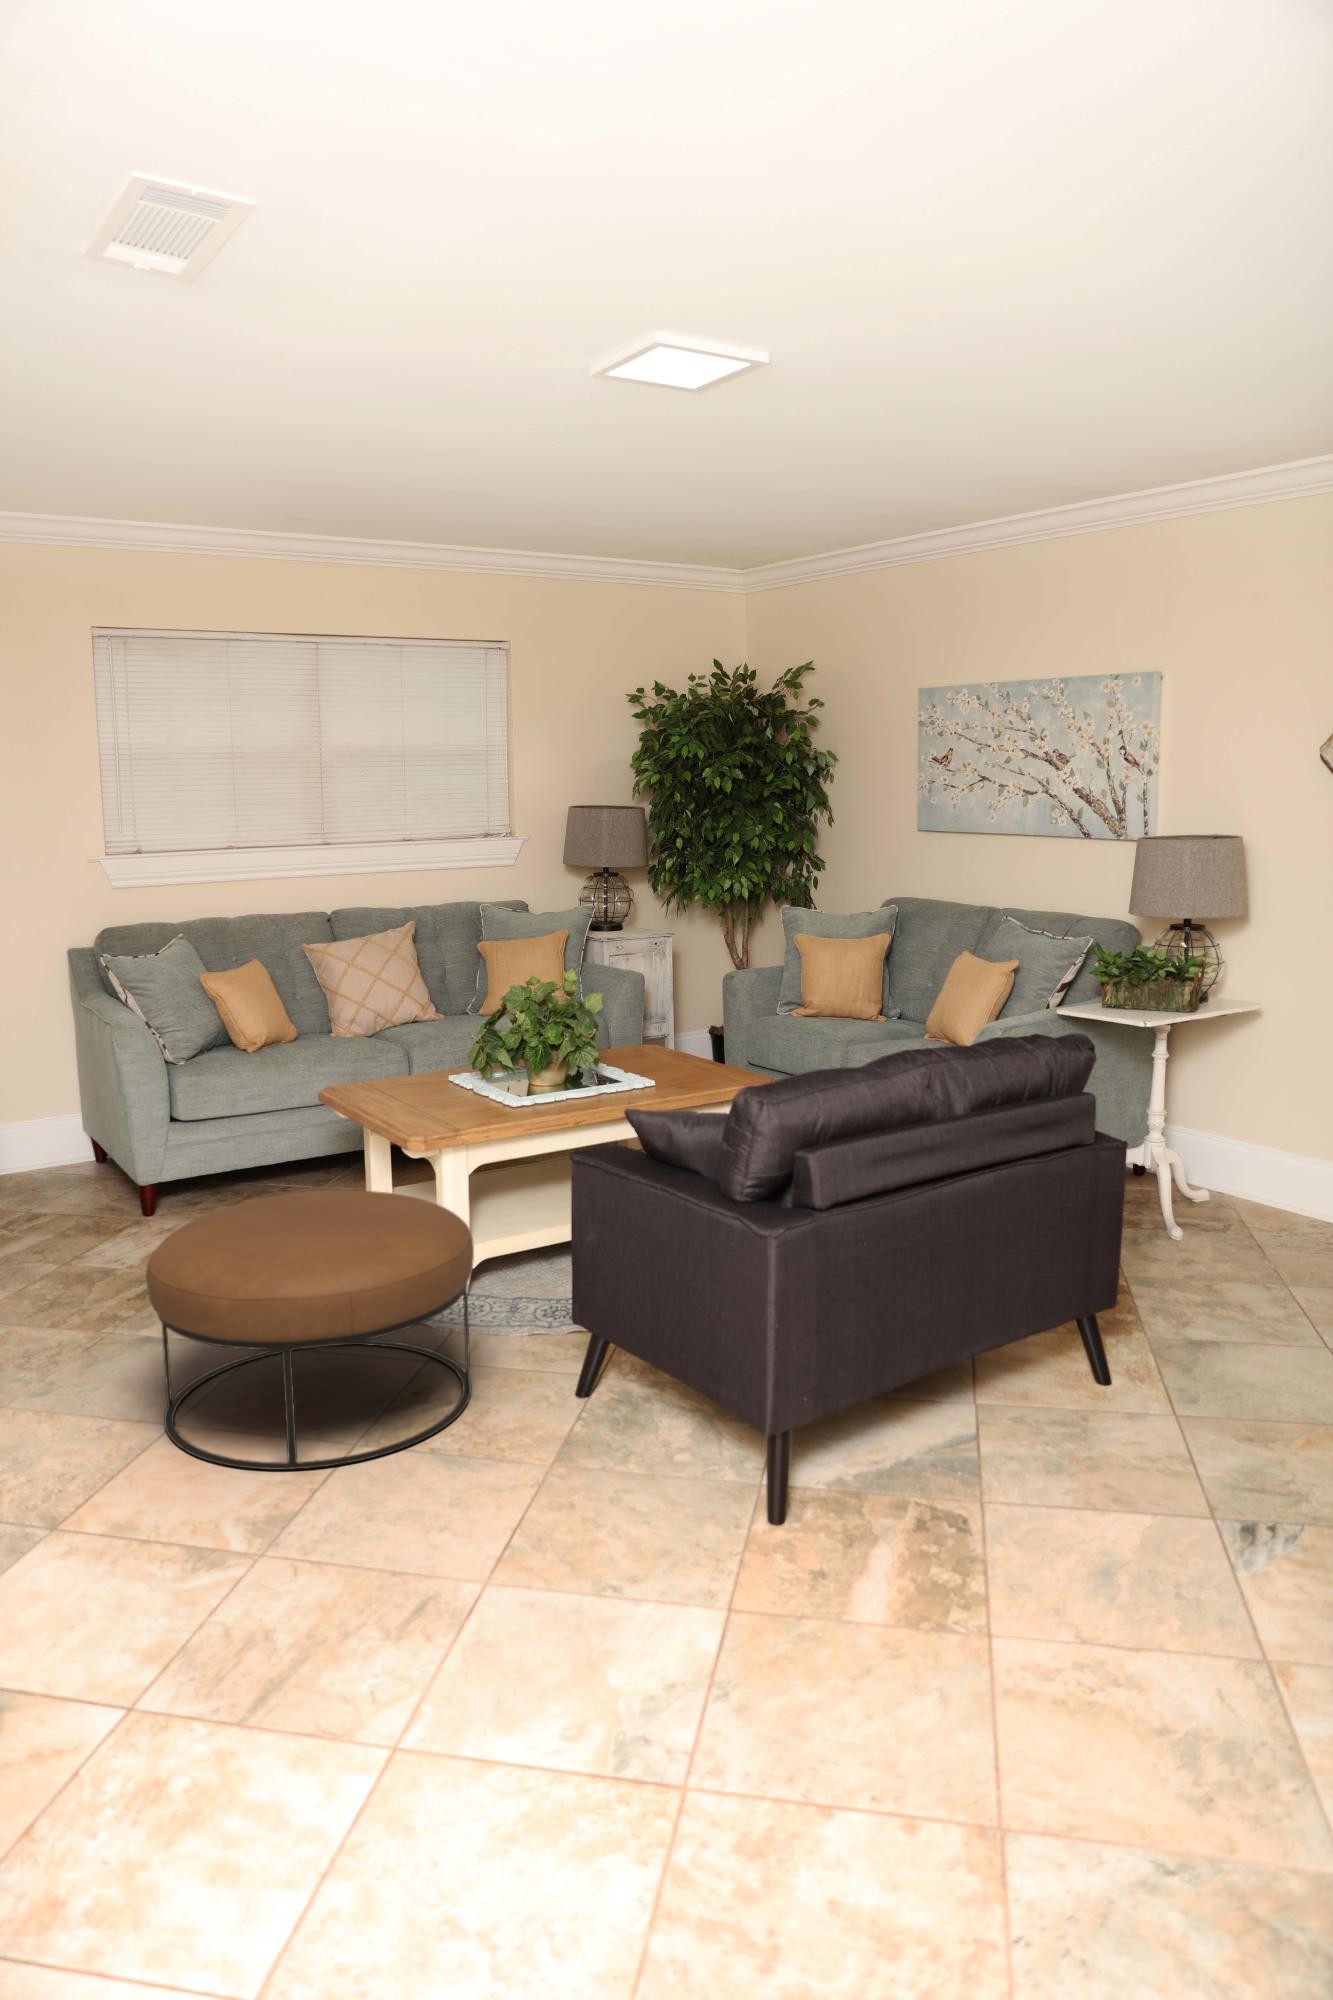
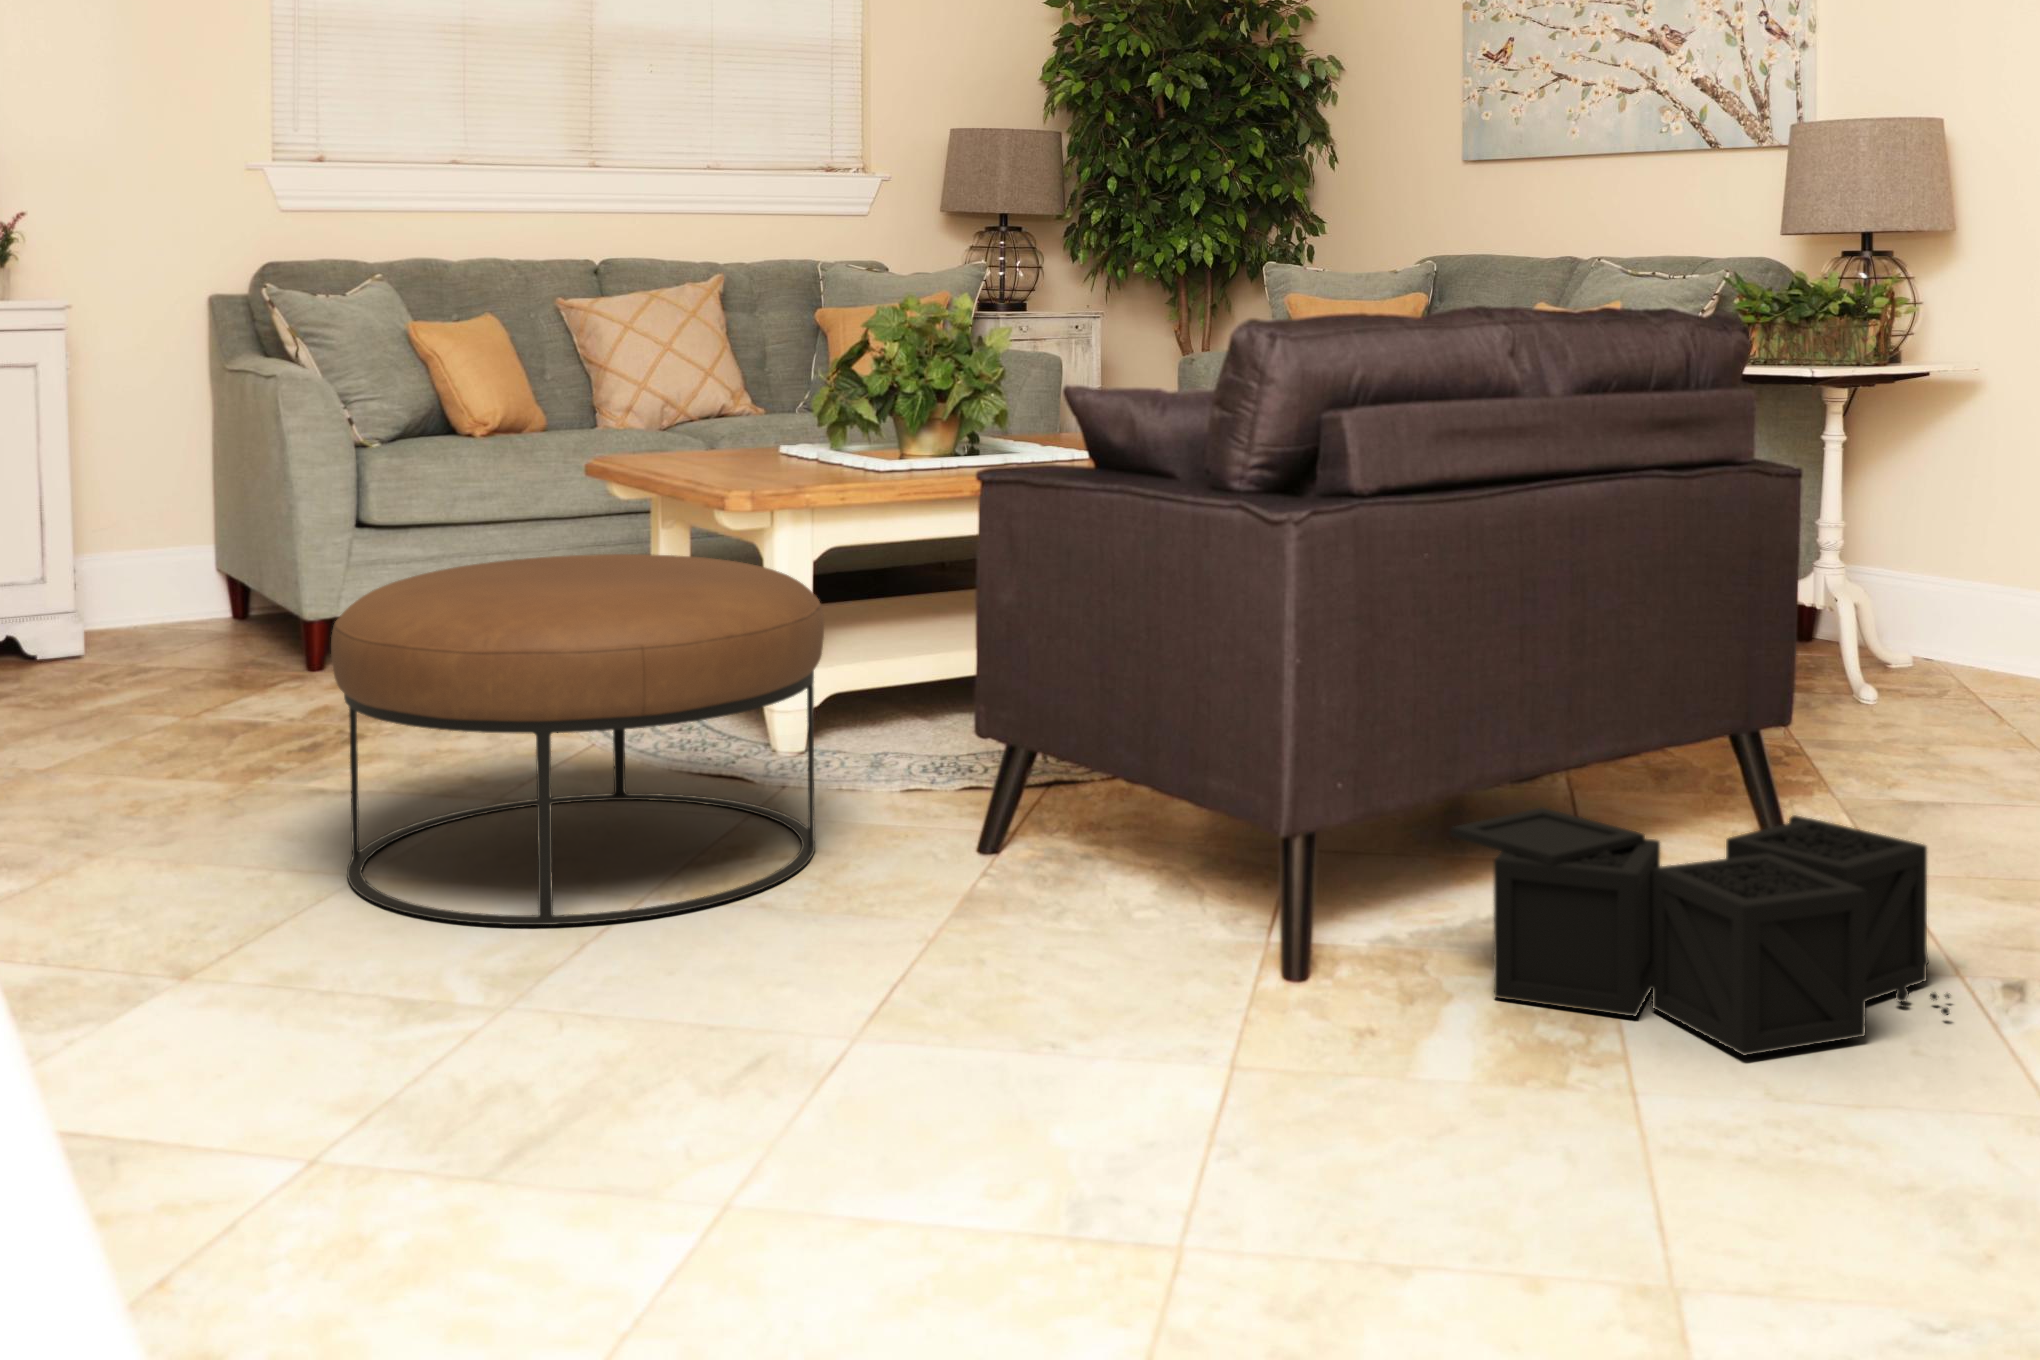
storage bin: none [879,1395,1200,1589] -> present [1450,808,1950,1055]

